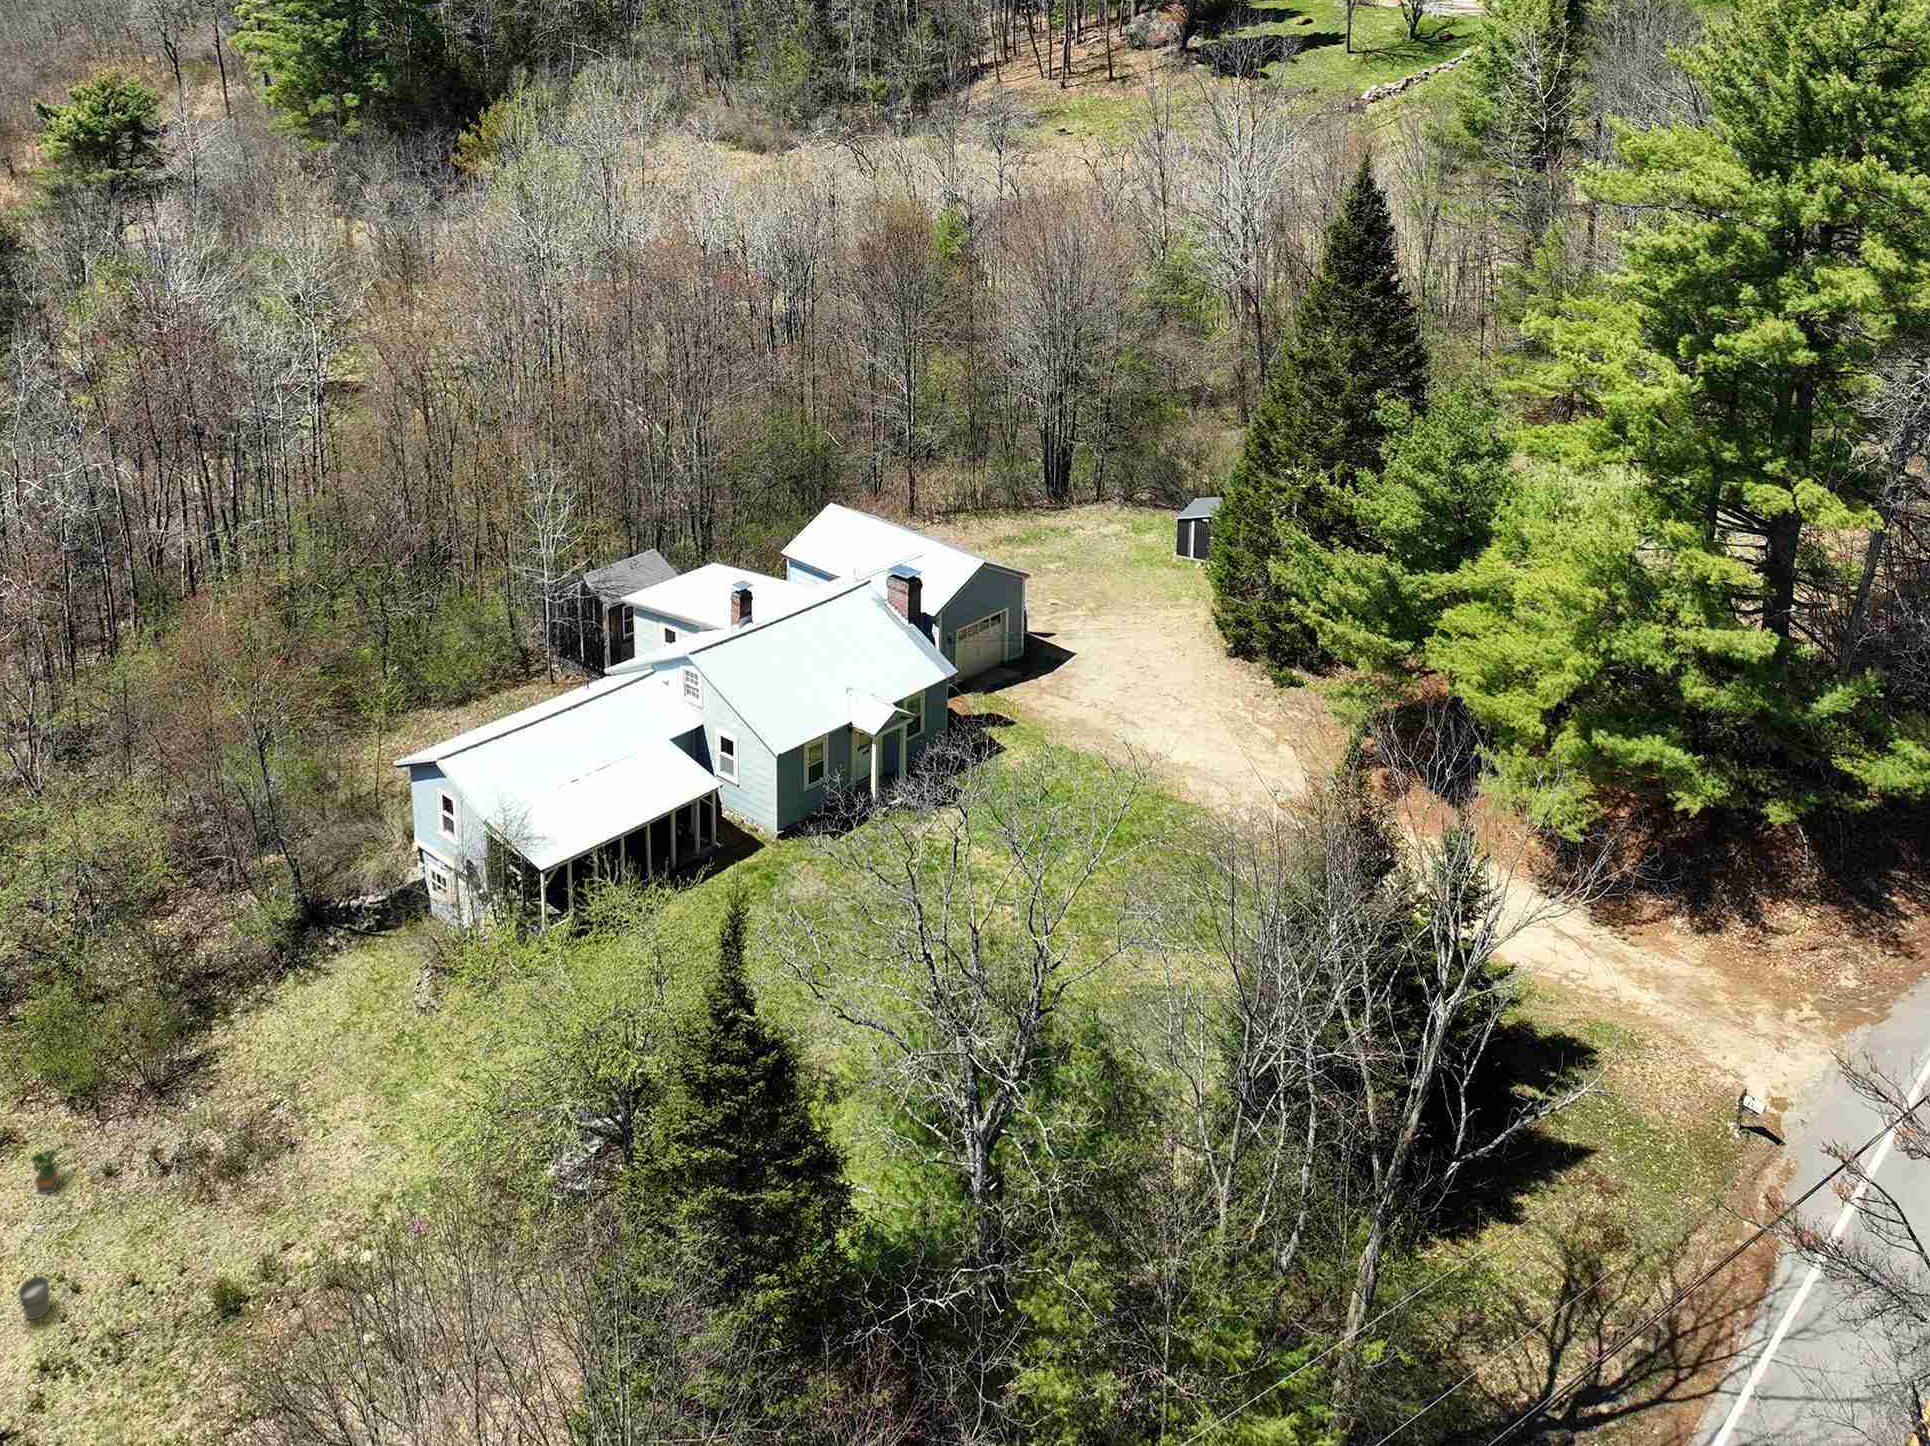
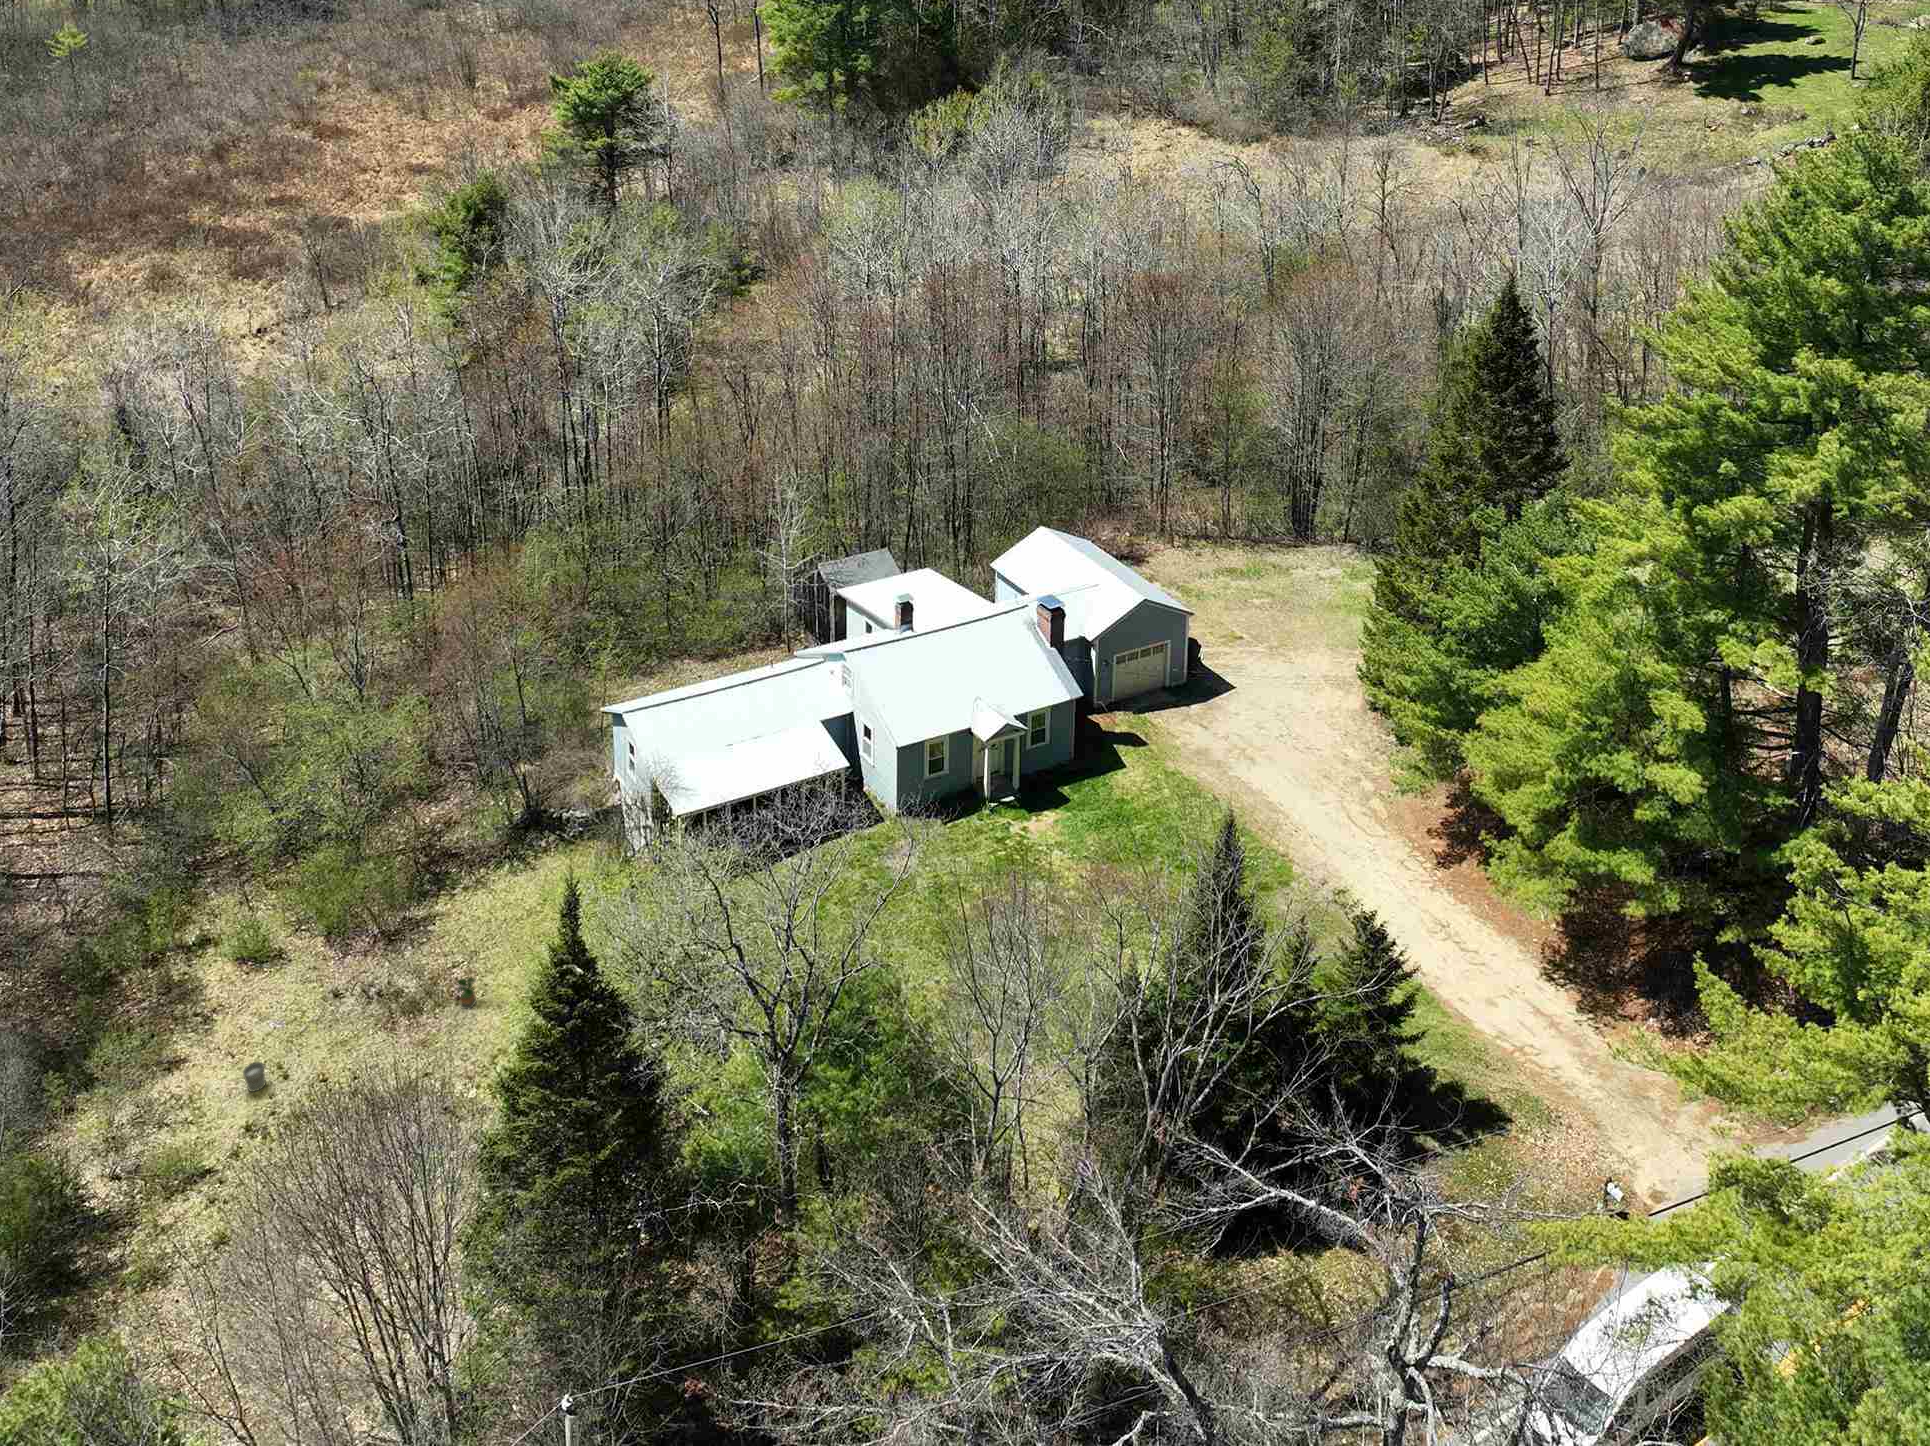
potted tree: present [31,1149,59,1194] -> present [458,978,476,1009]

